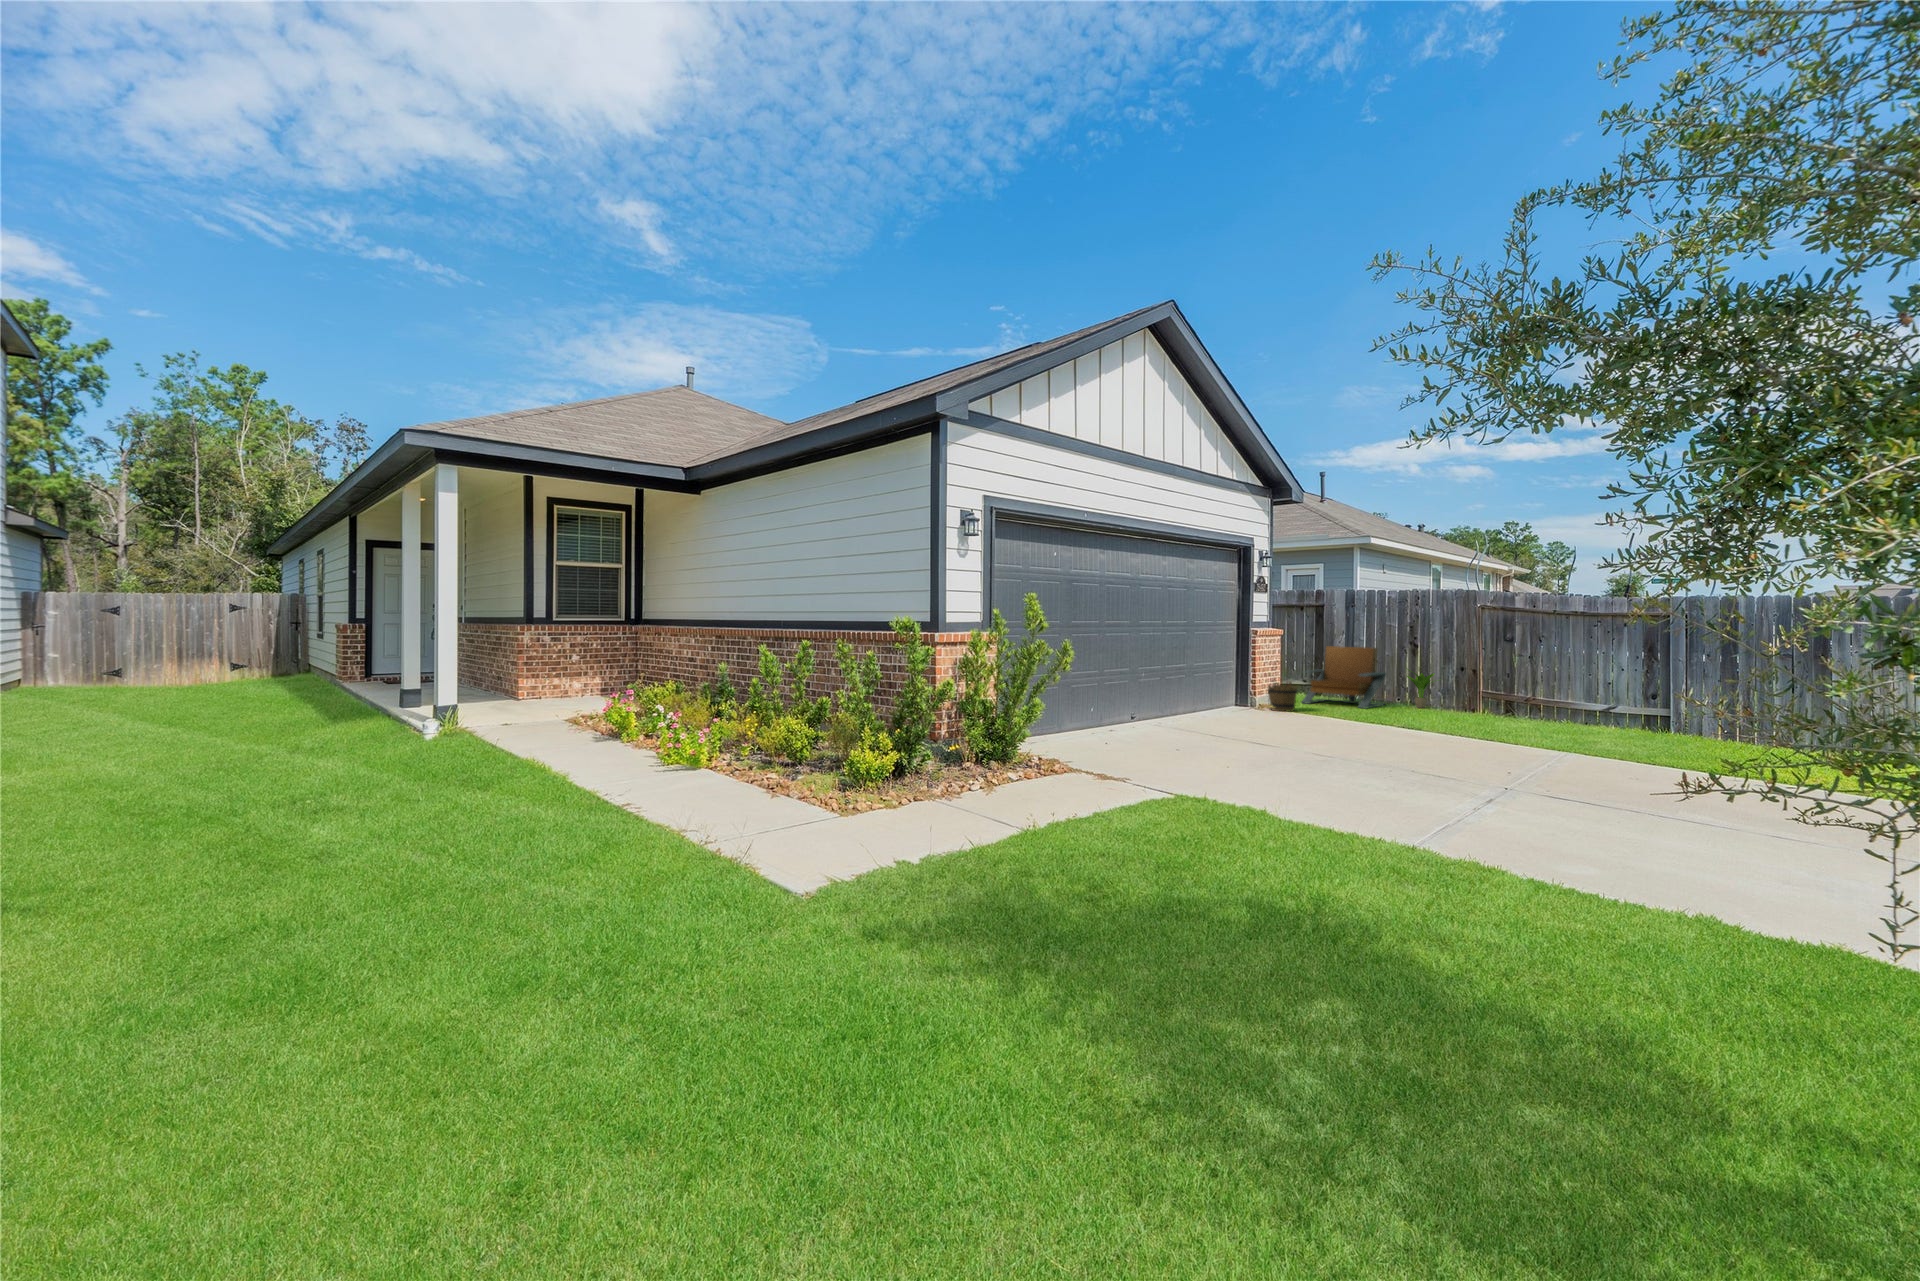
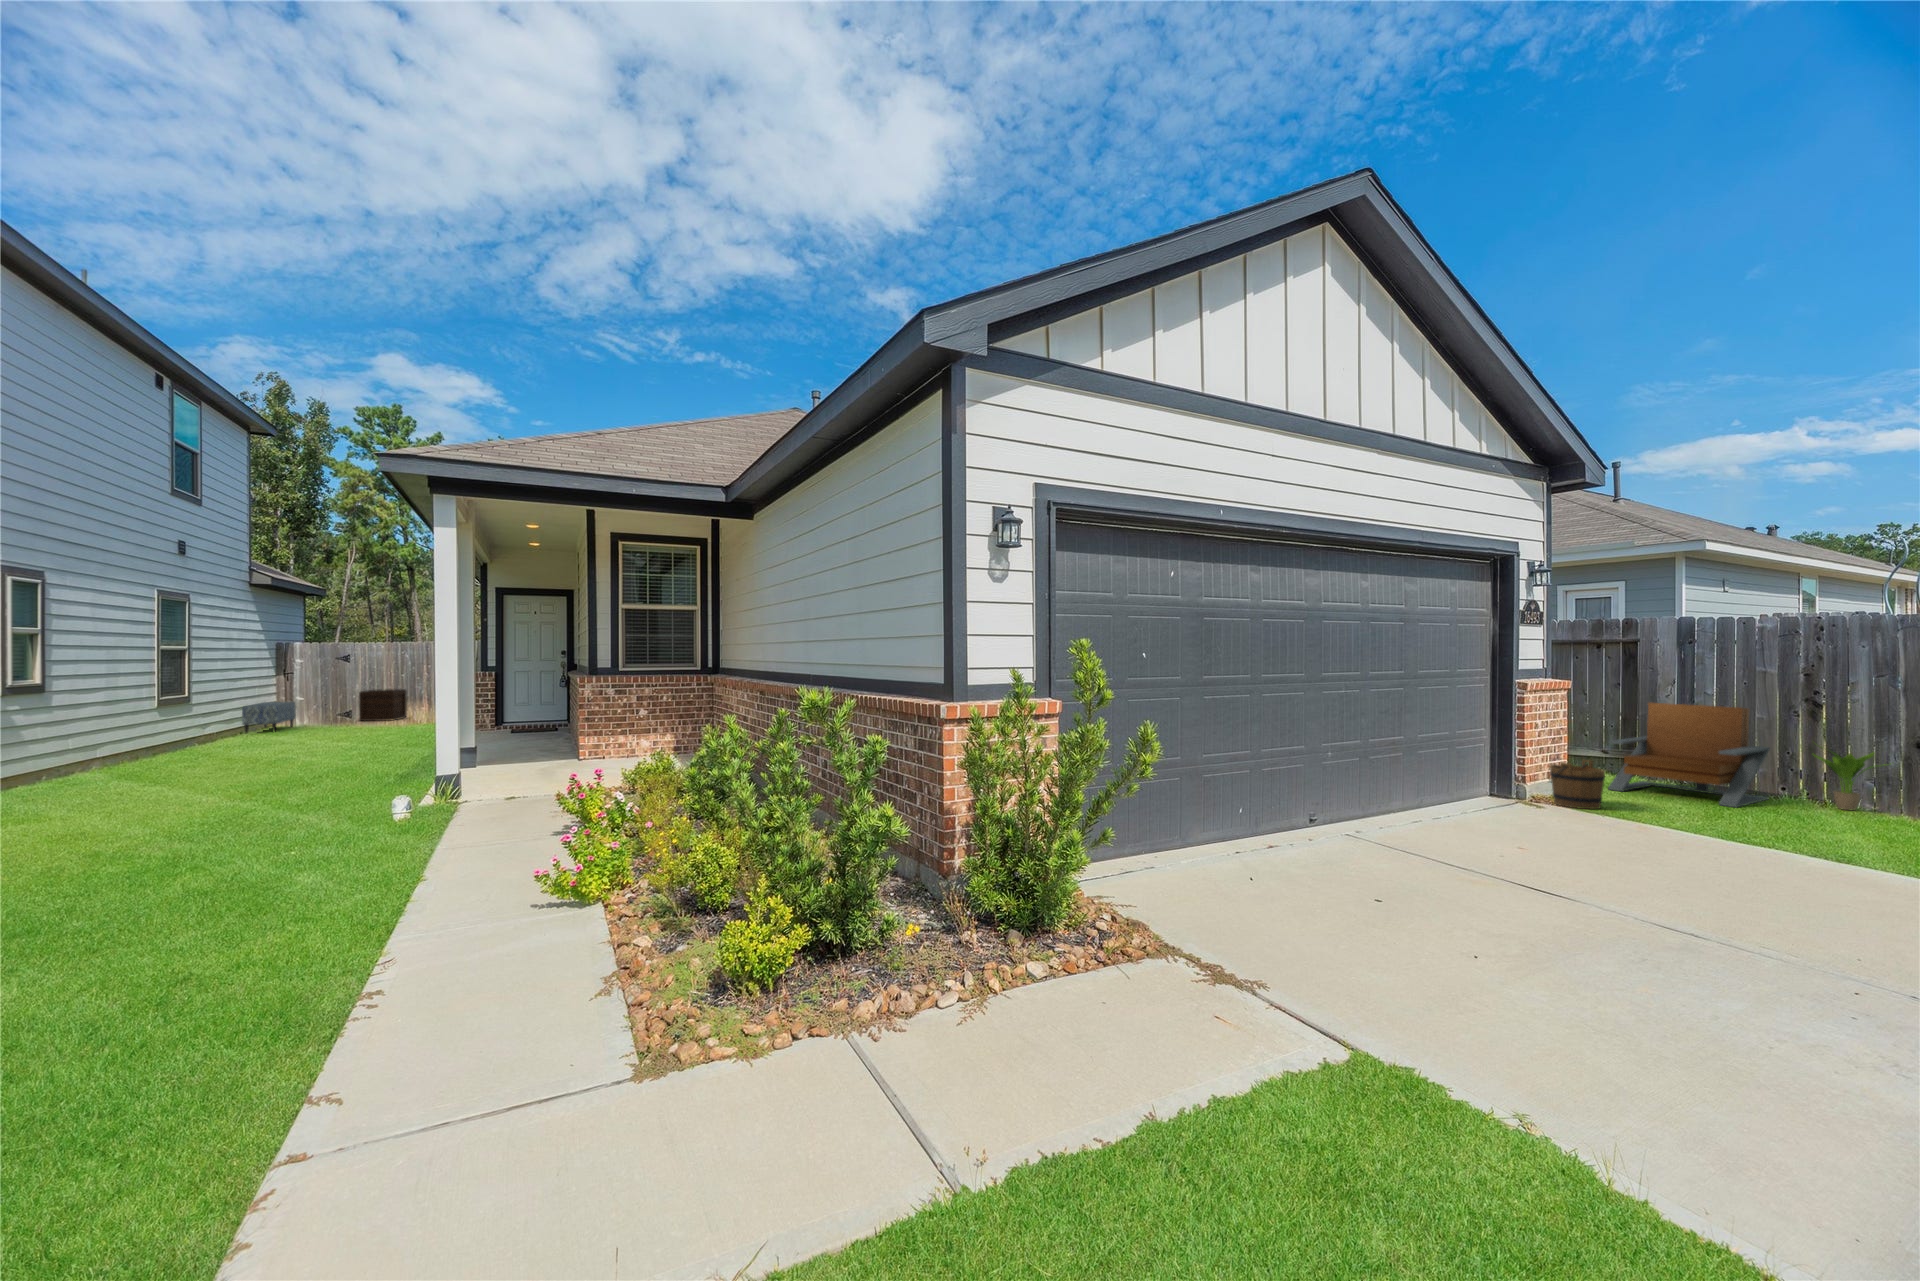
wooden crate: none [135,647,189,682] -> present [359,689,407,721]
bench: none [11,659,64,694] -> present [242,702,296,733]

